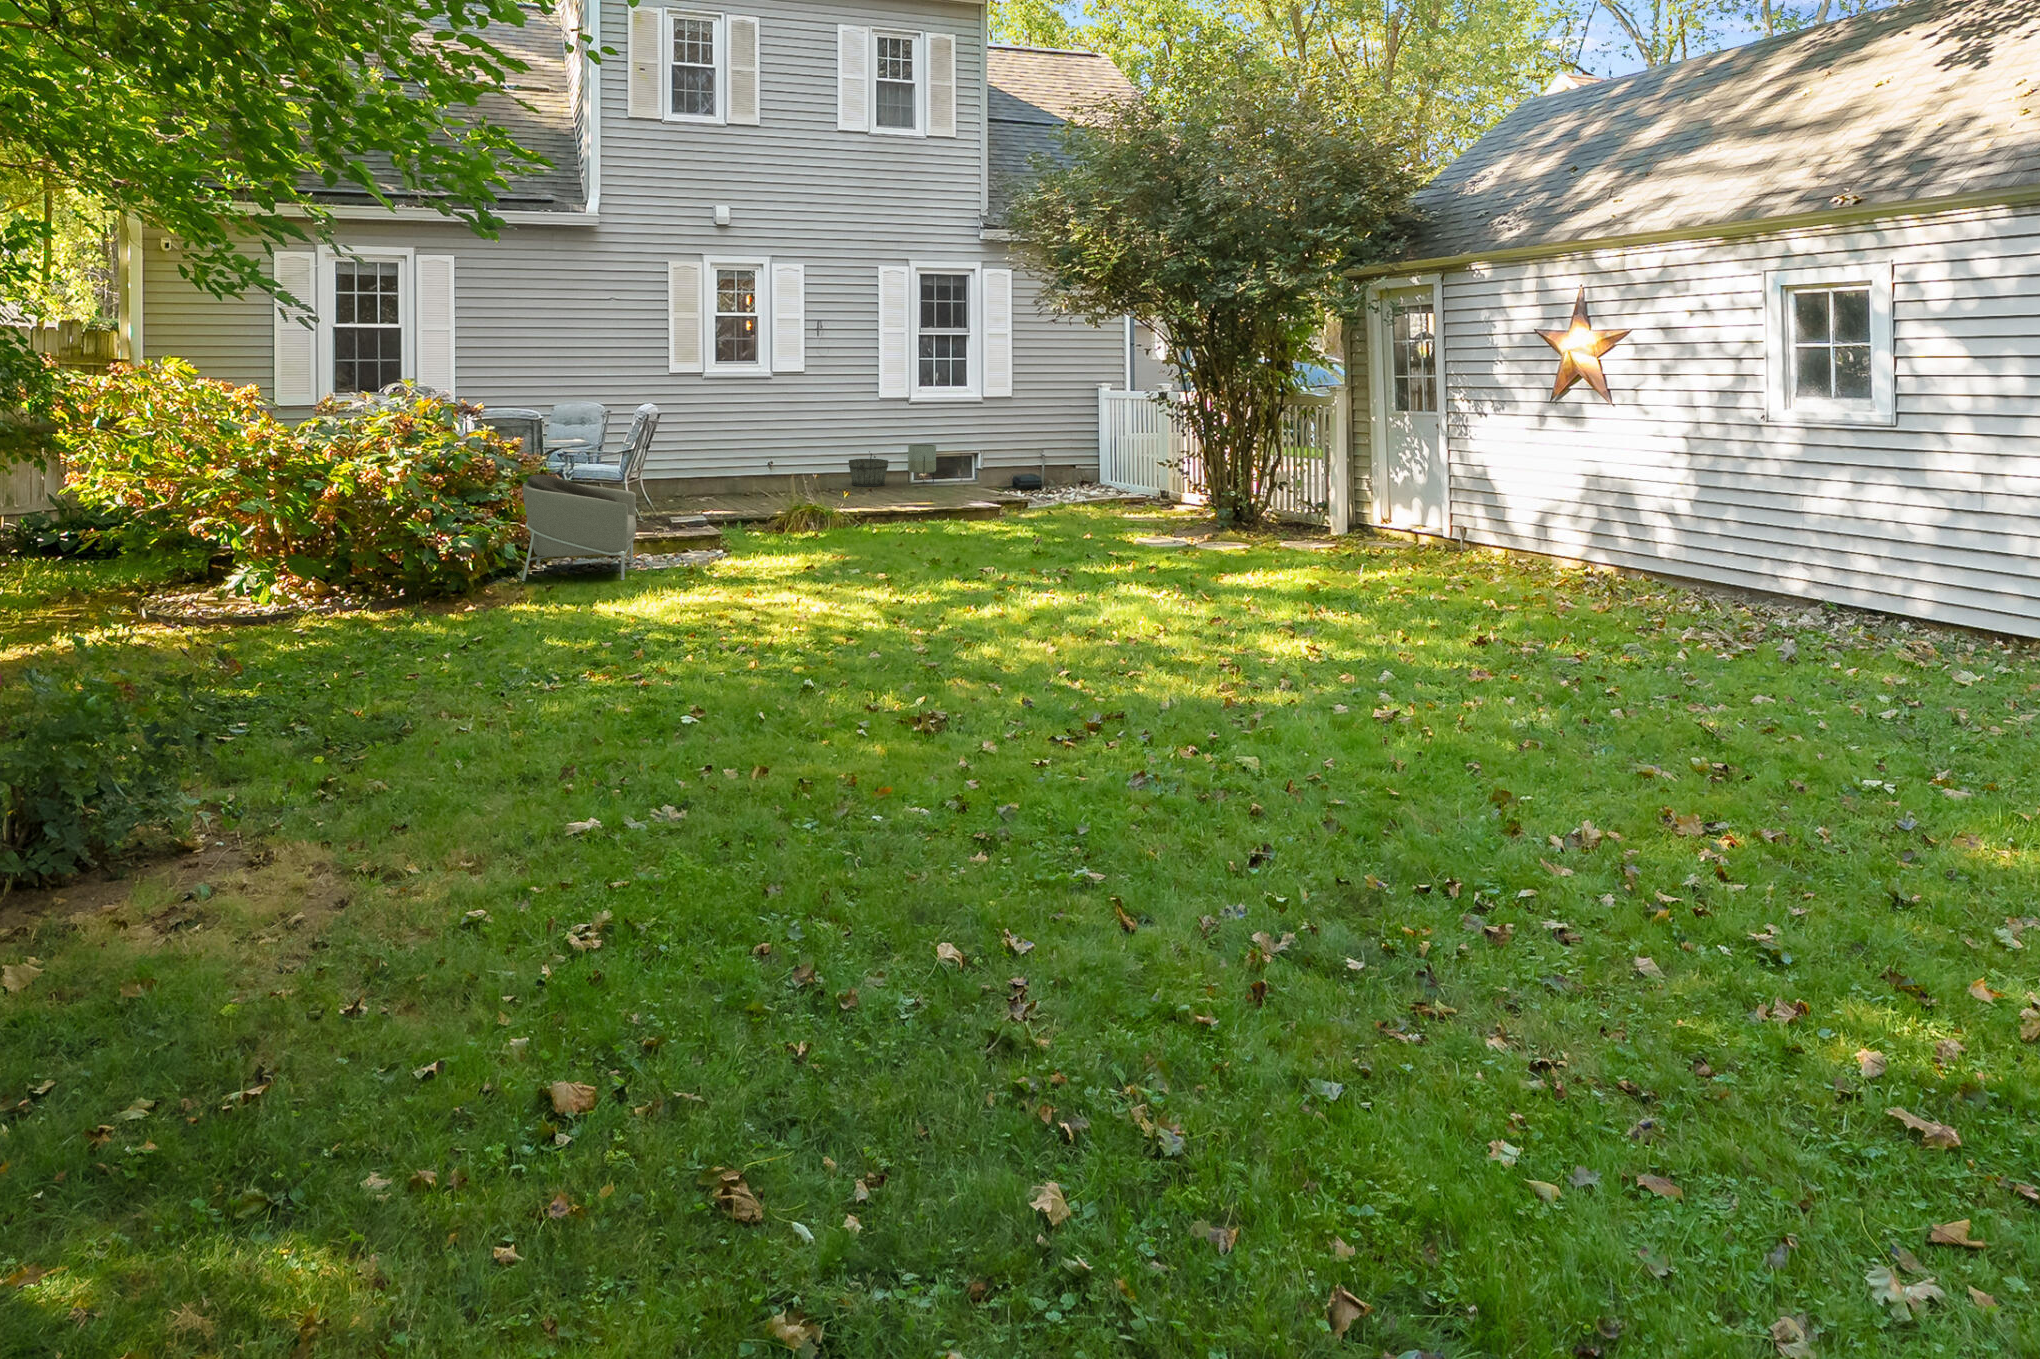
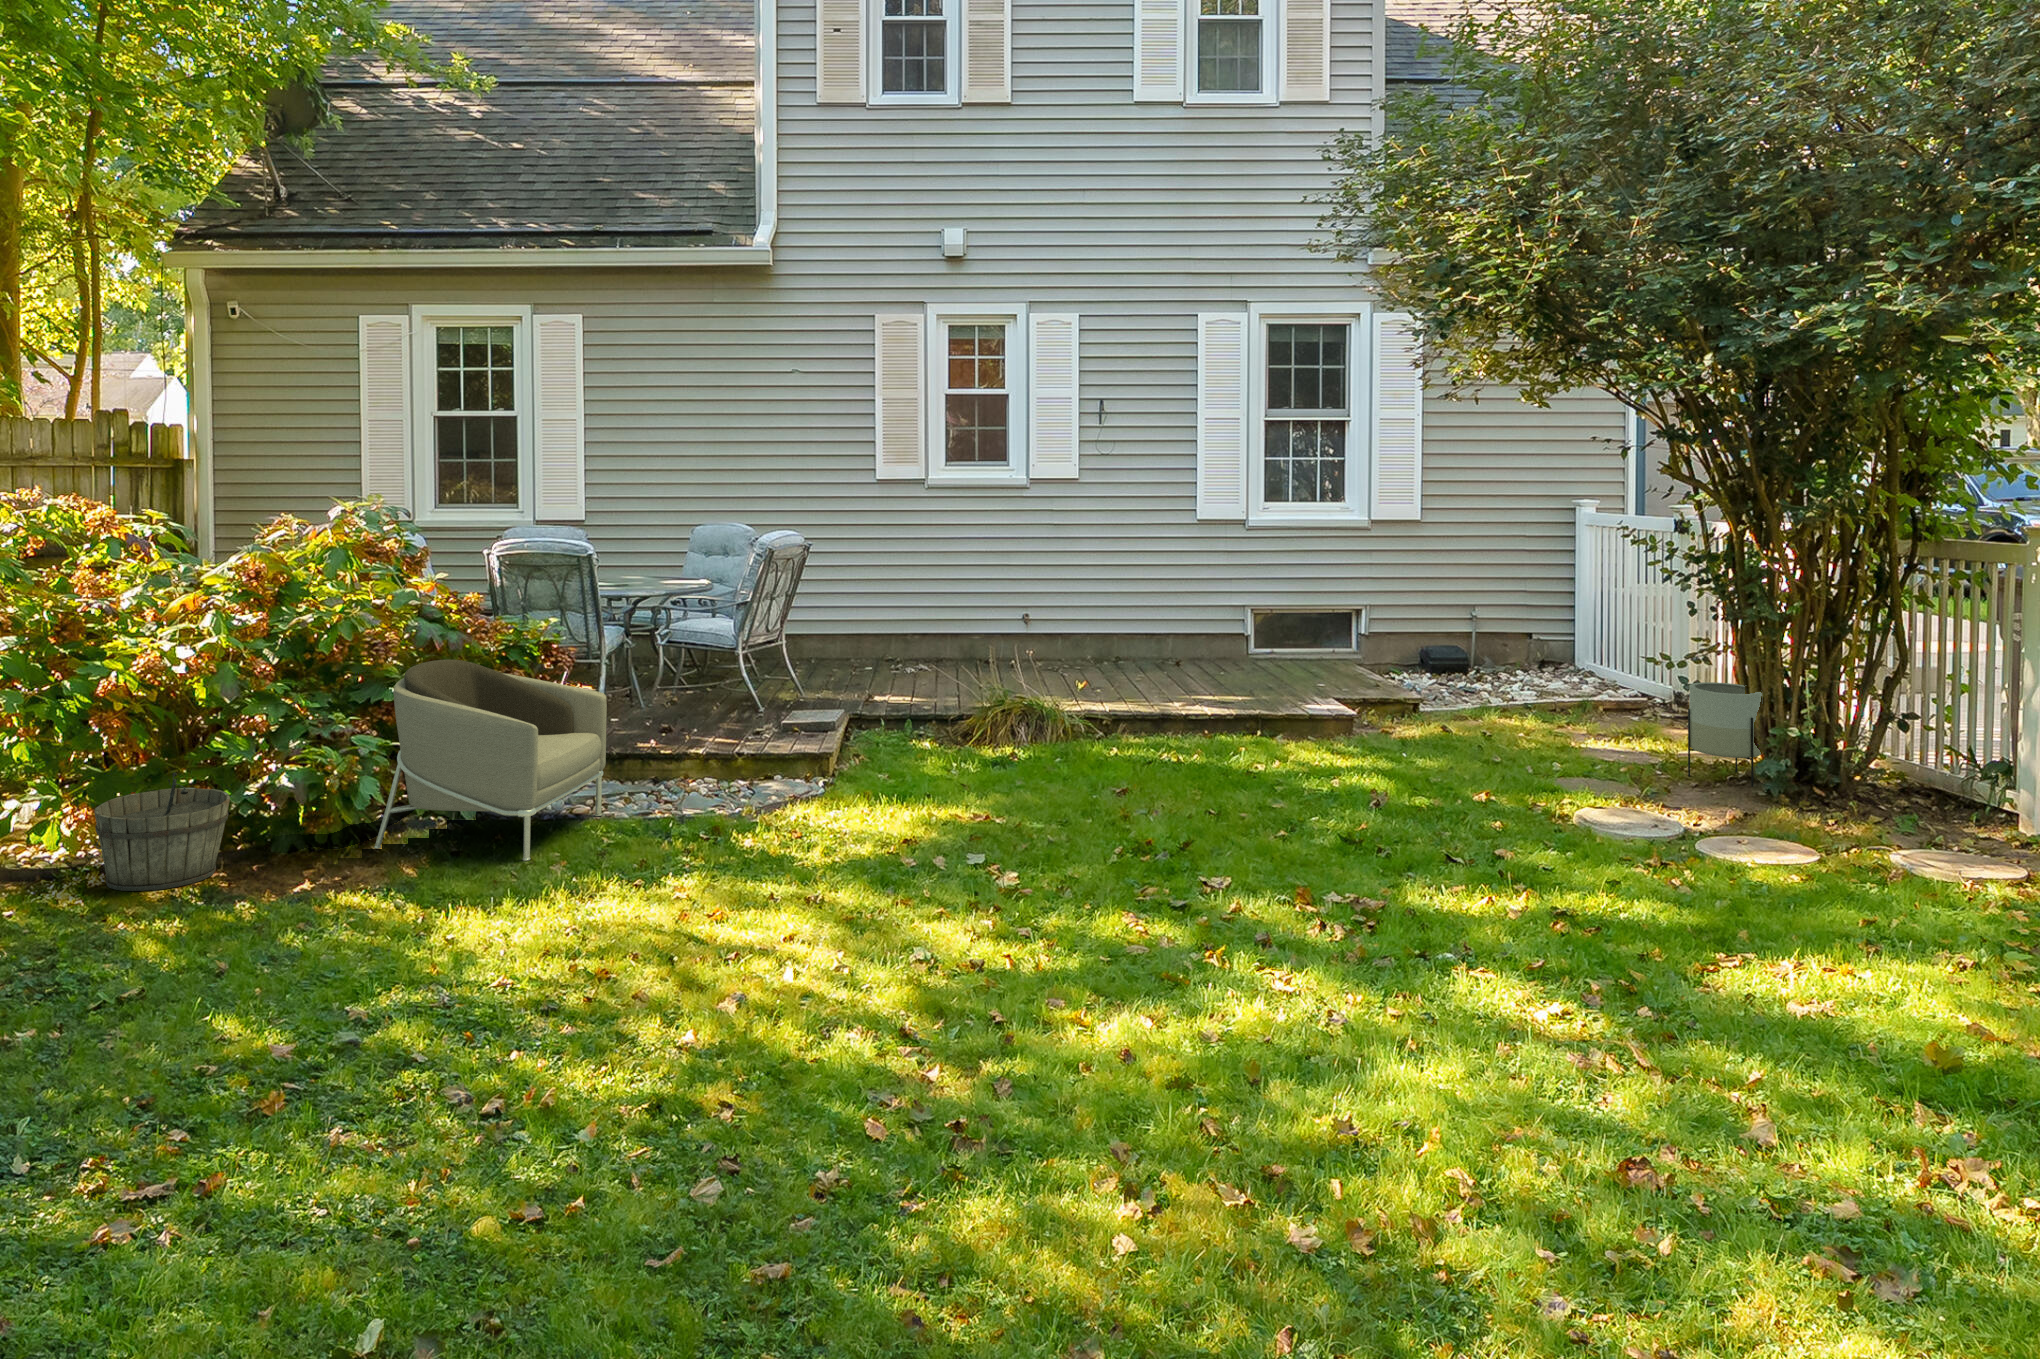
planter: present [908,444,936,484] -> present [1688,682,1762,787]
wooden bucket: present [849,451,888,486] -> present [94,773,230,891]

